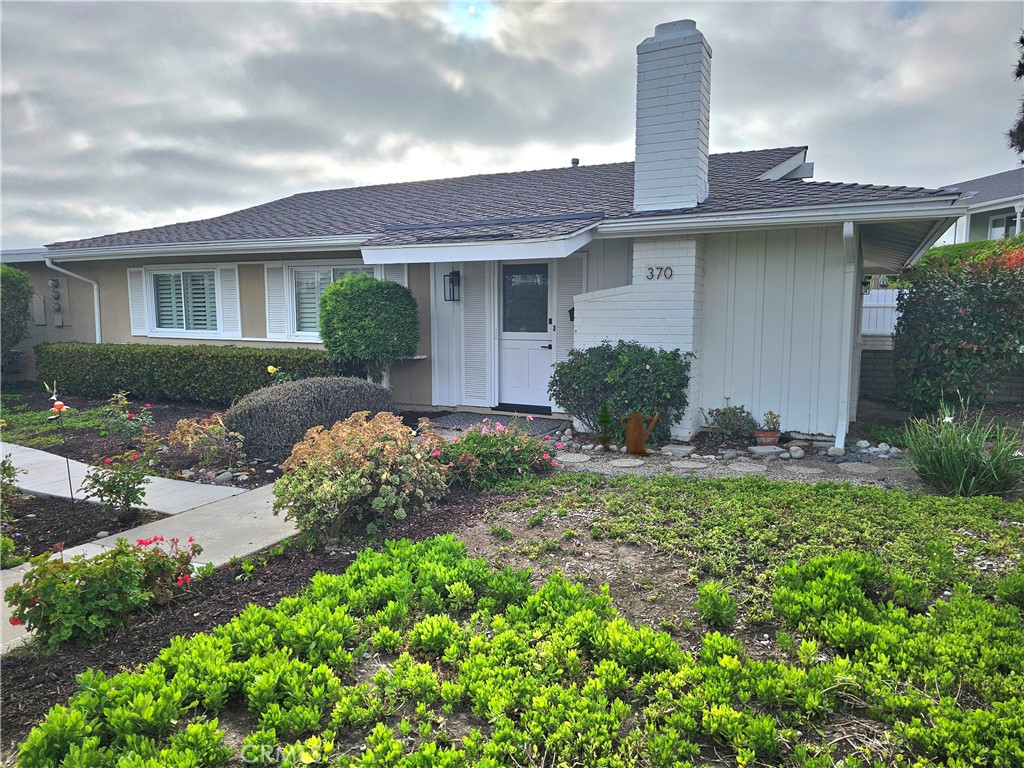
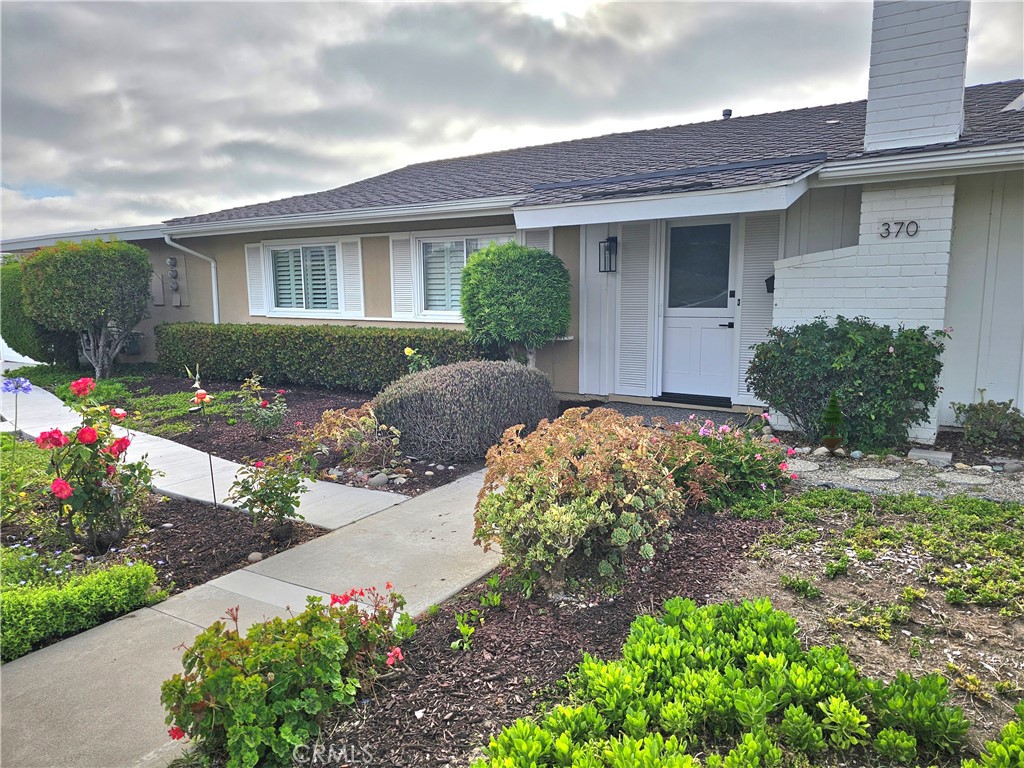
watering can: present [621,412,660,454] -> none [859,409,915,462]

